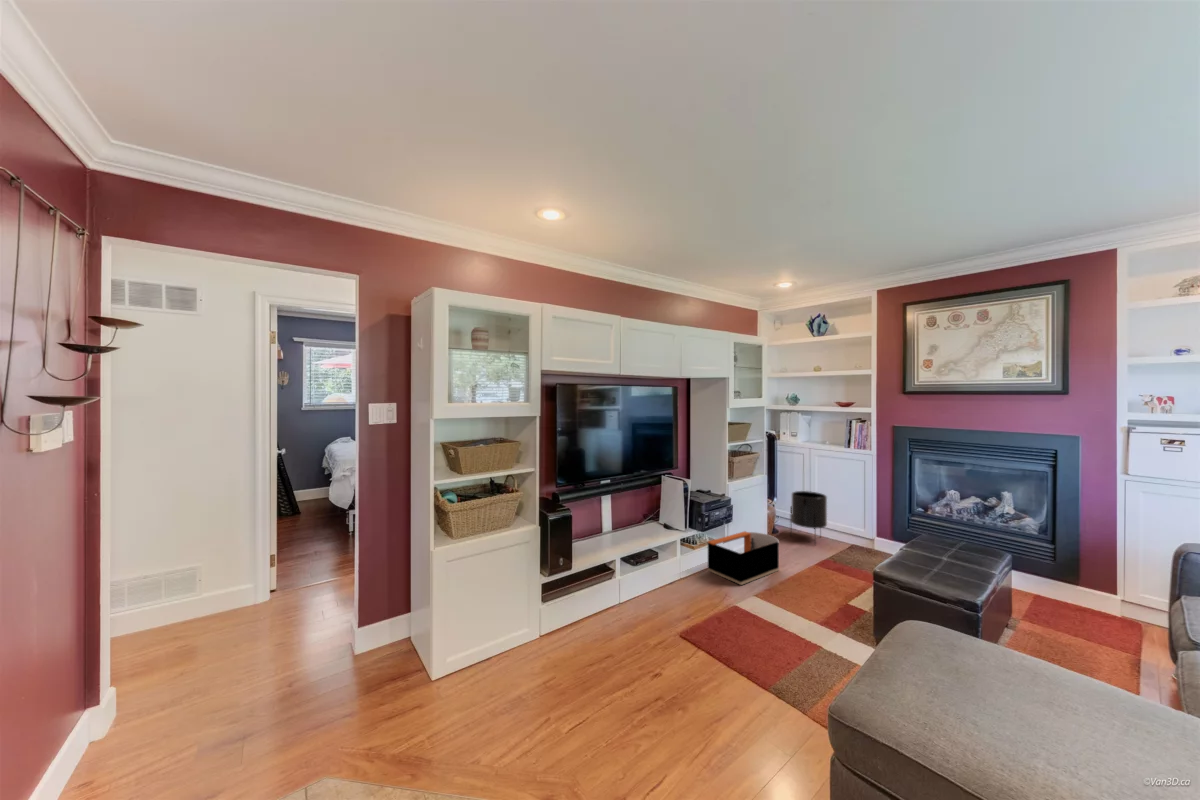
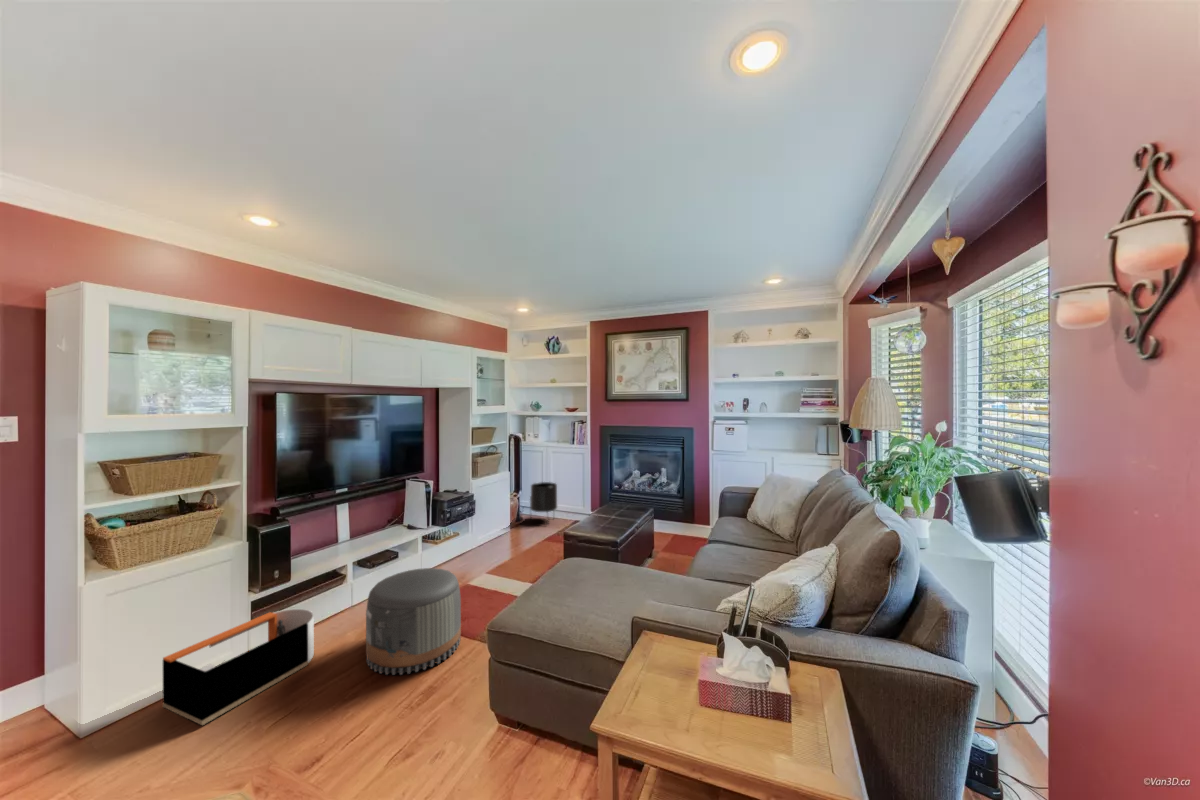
storage bin: present [708,531,779,585] -> present [163,609,314,725]
pouf: none [644,582,745,708] -> present [366,568,461,675]

